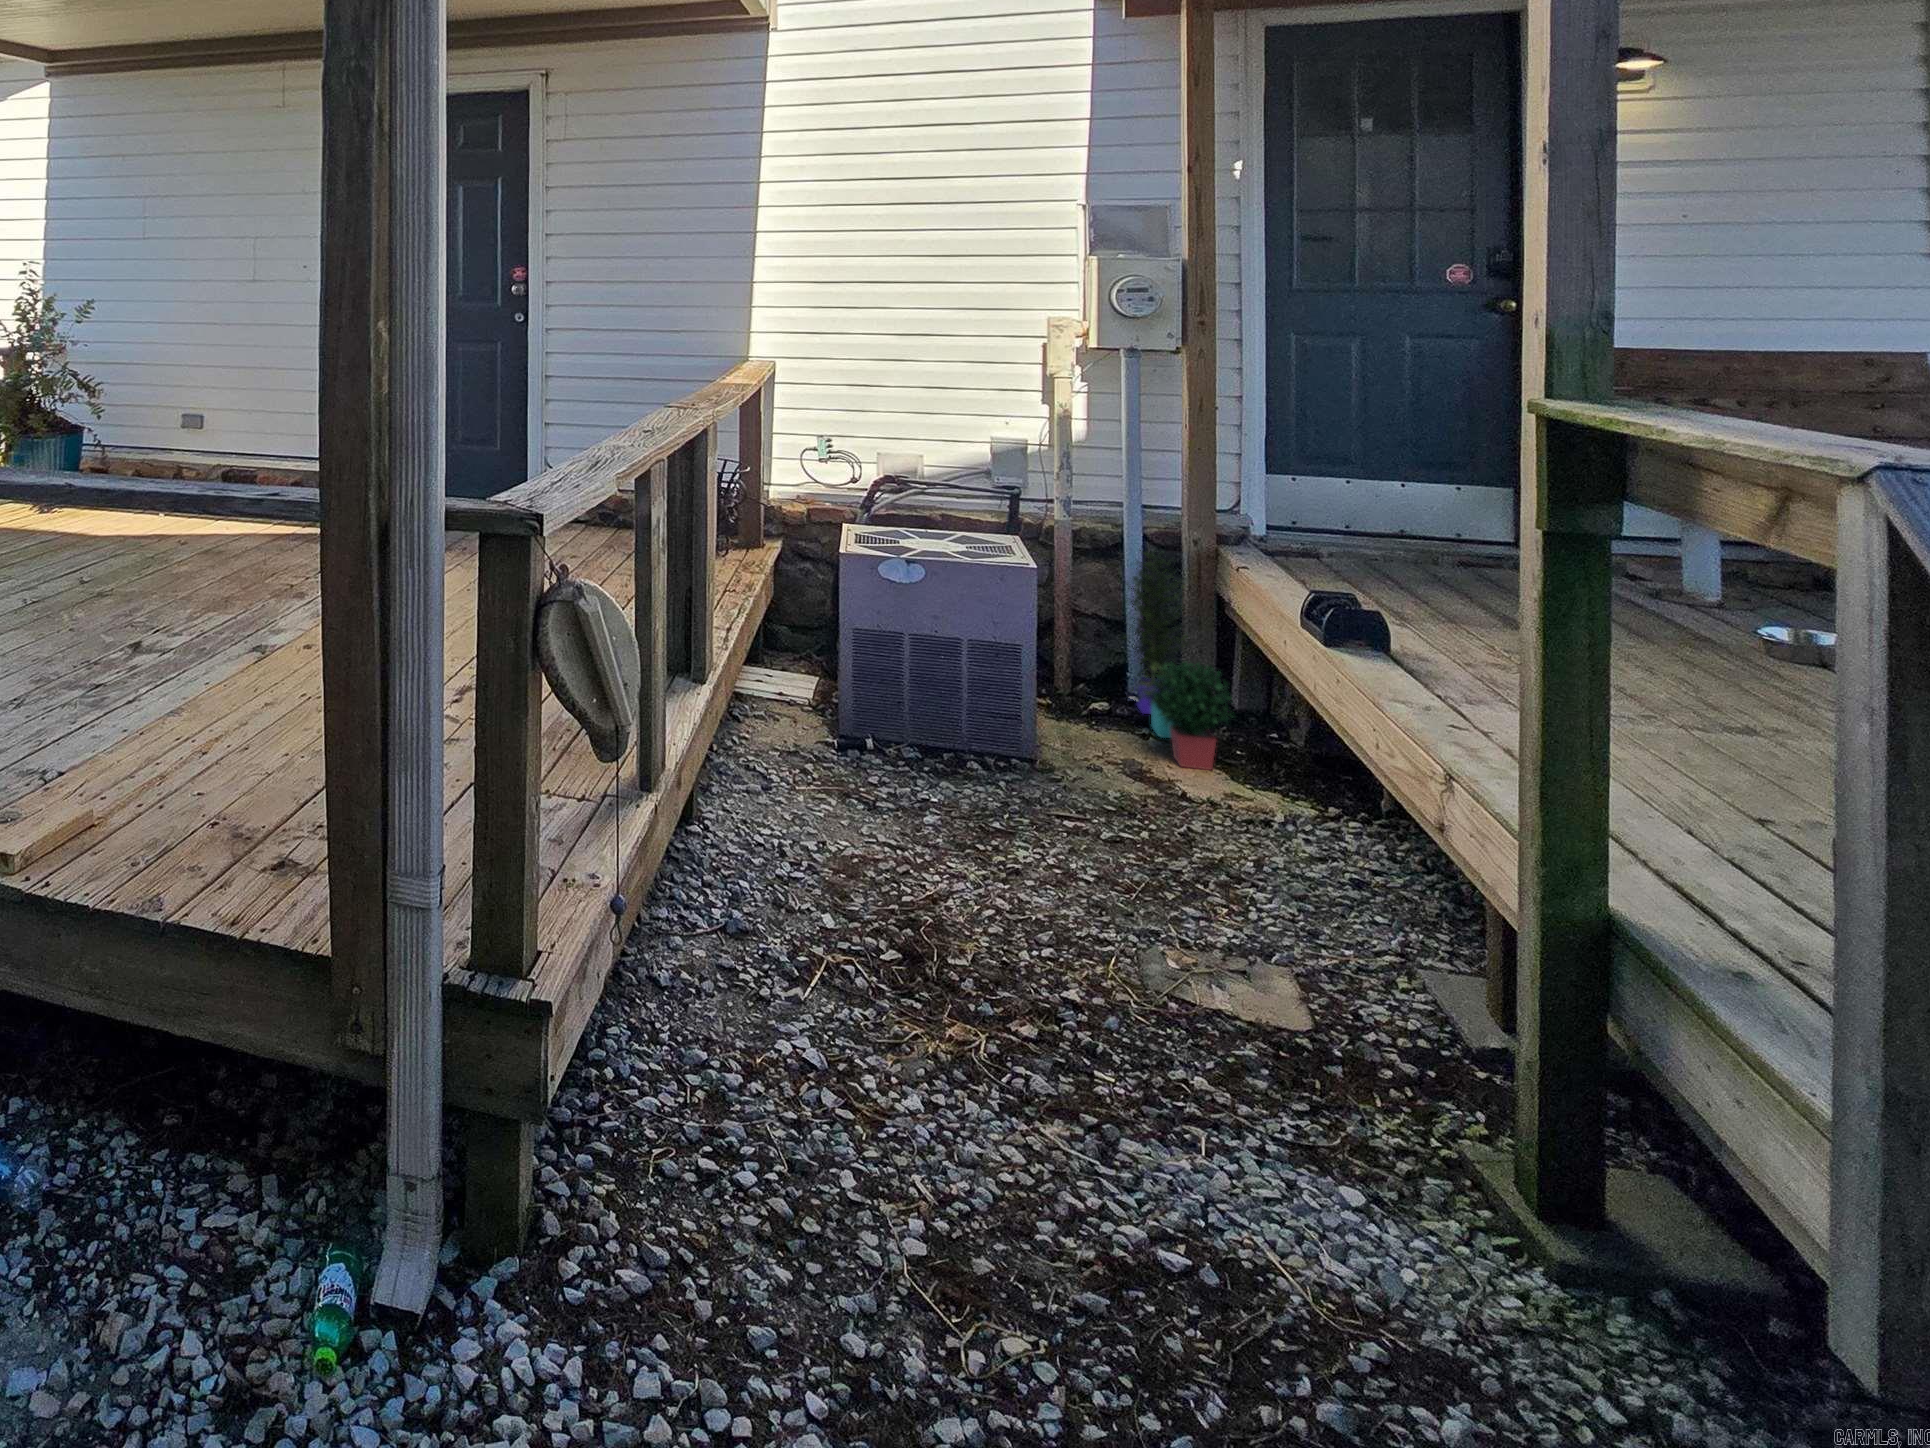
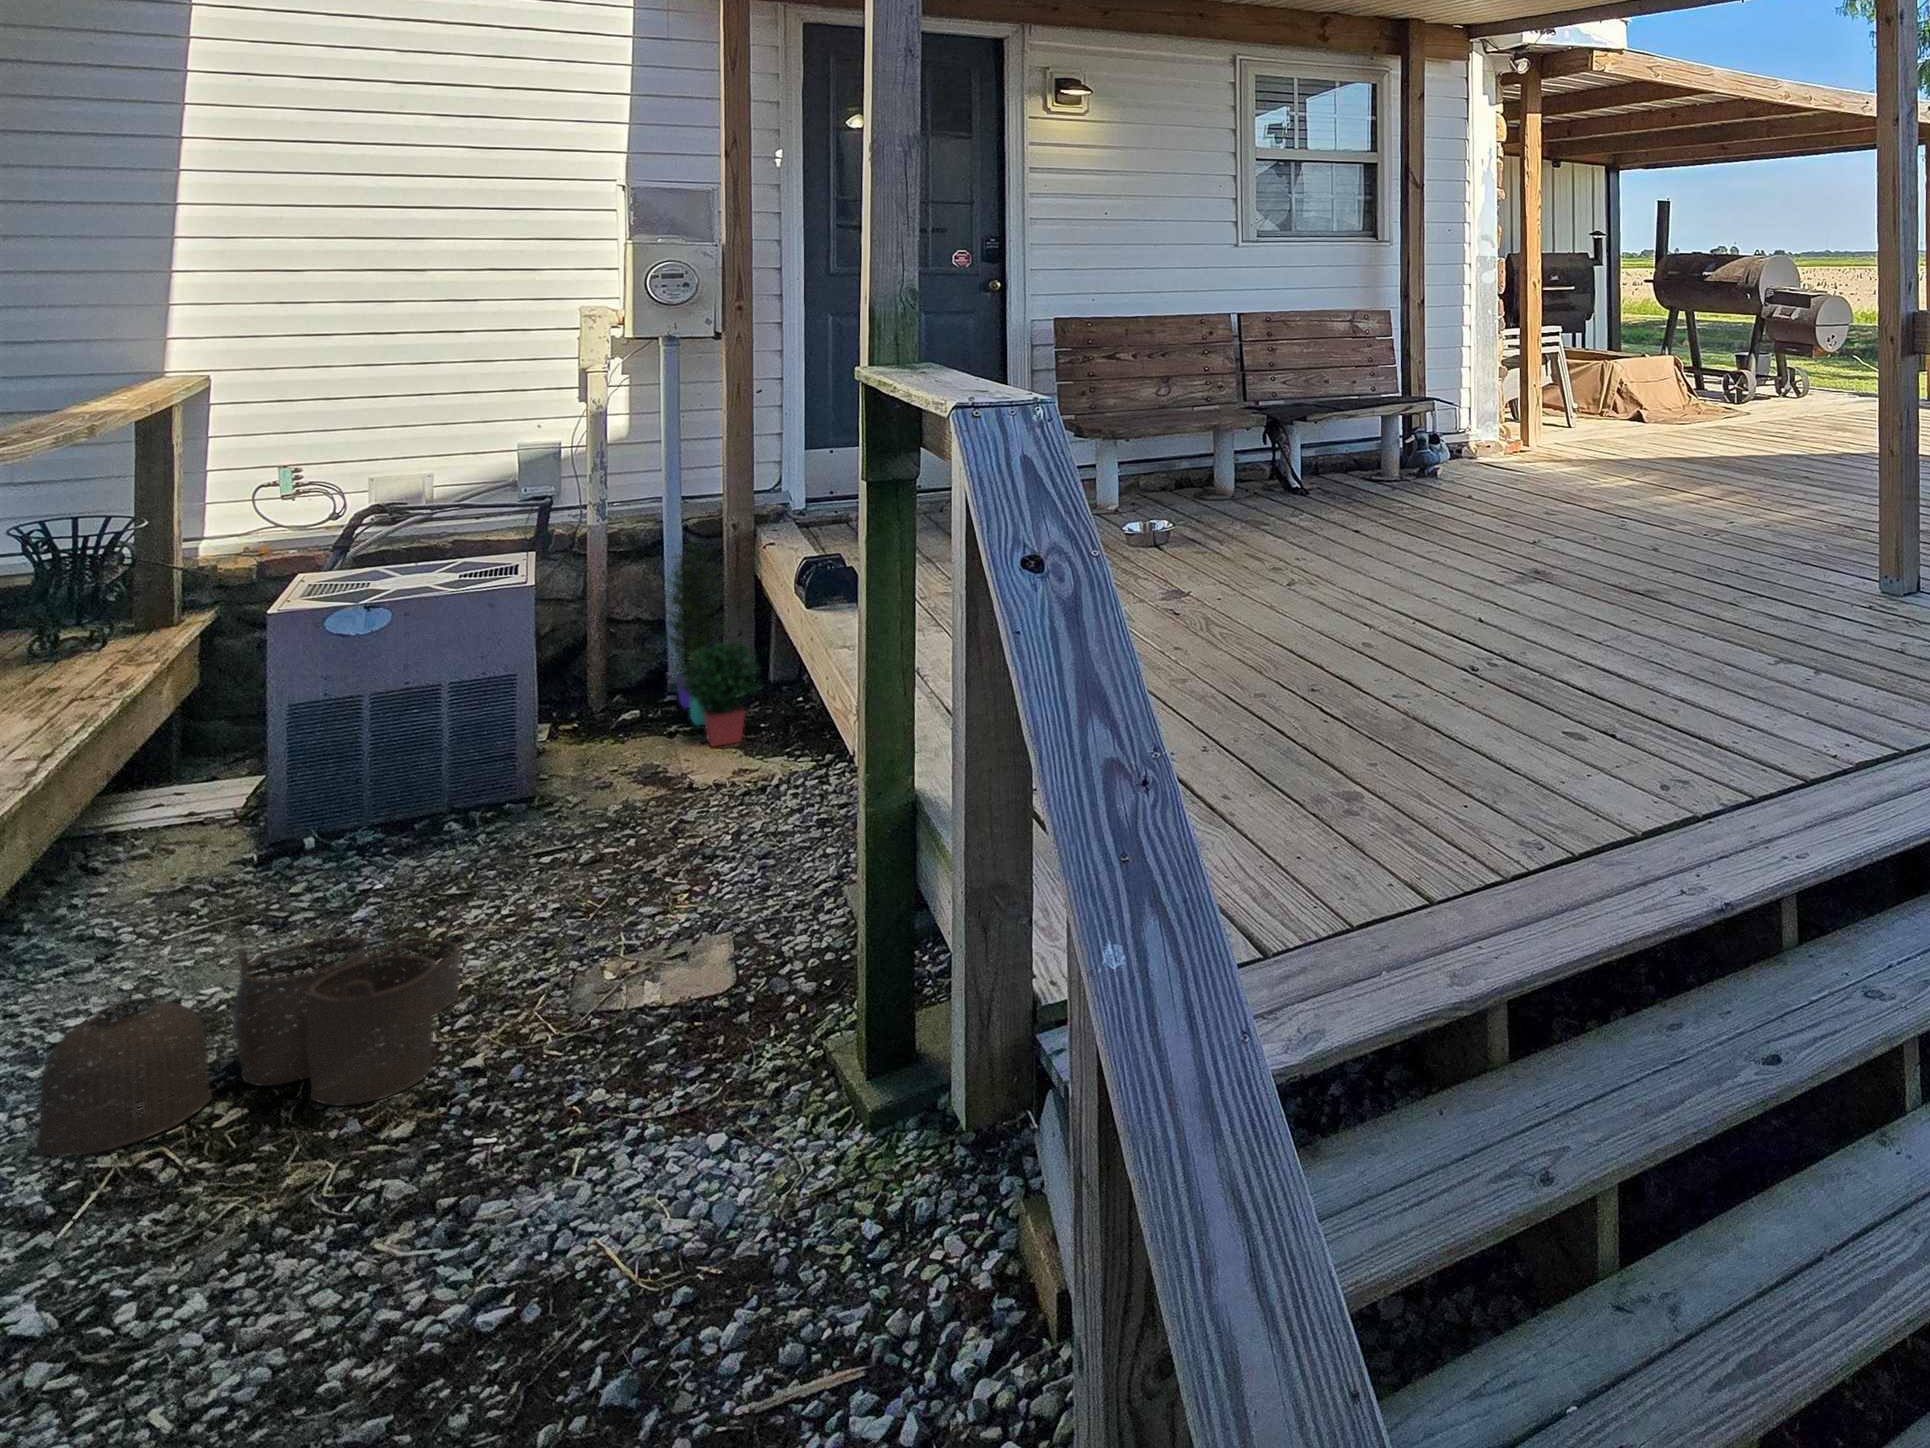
woven basket: none [676,872,978,1073] -> present [36,927,460,1156]

